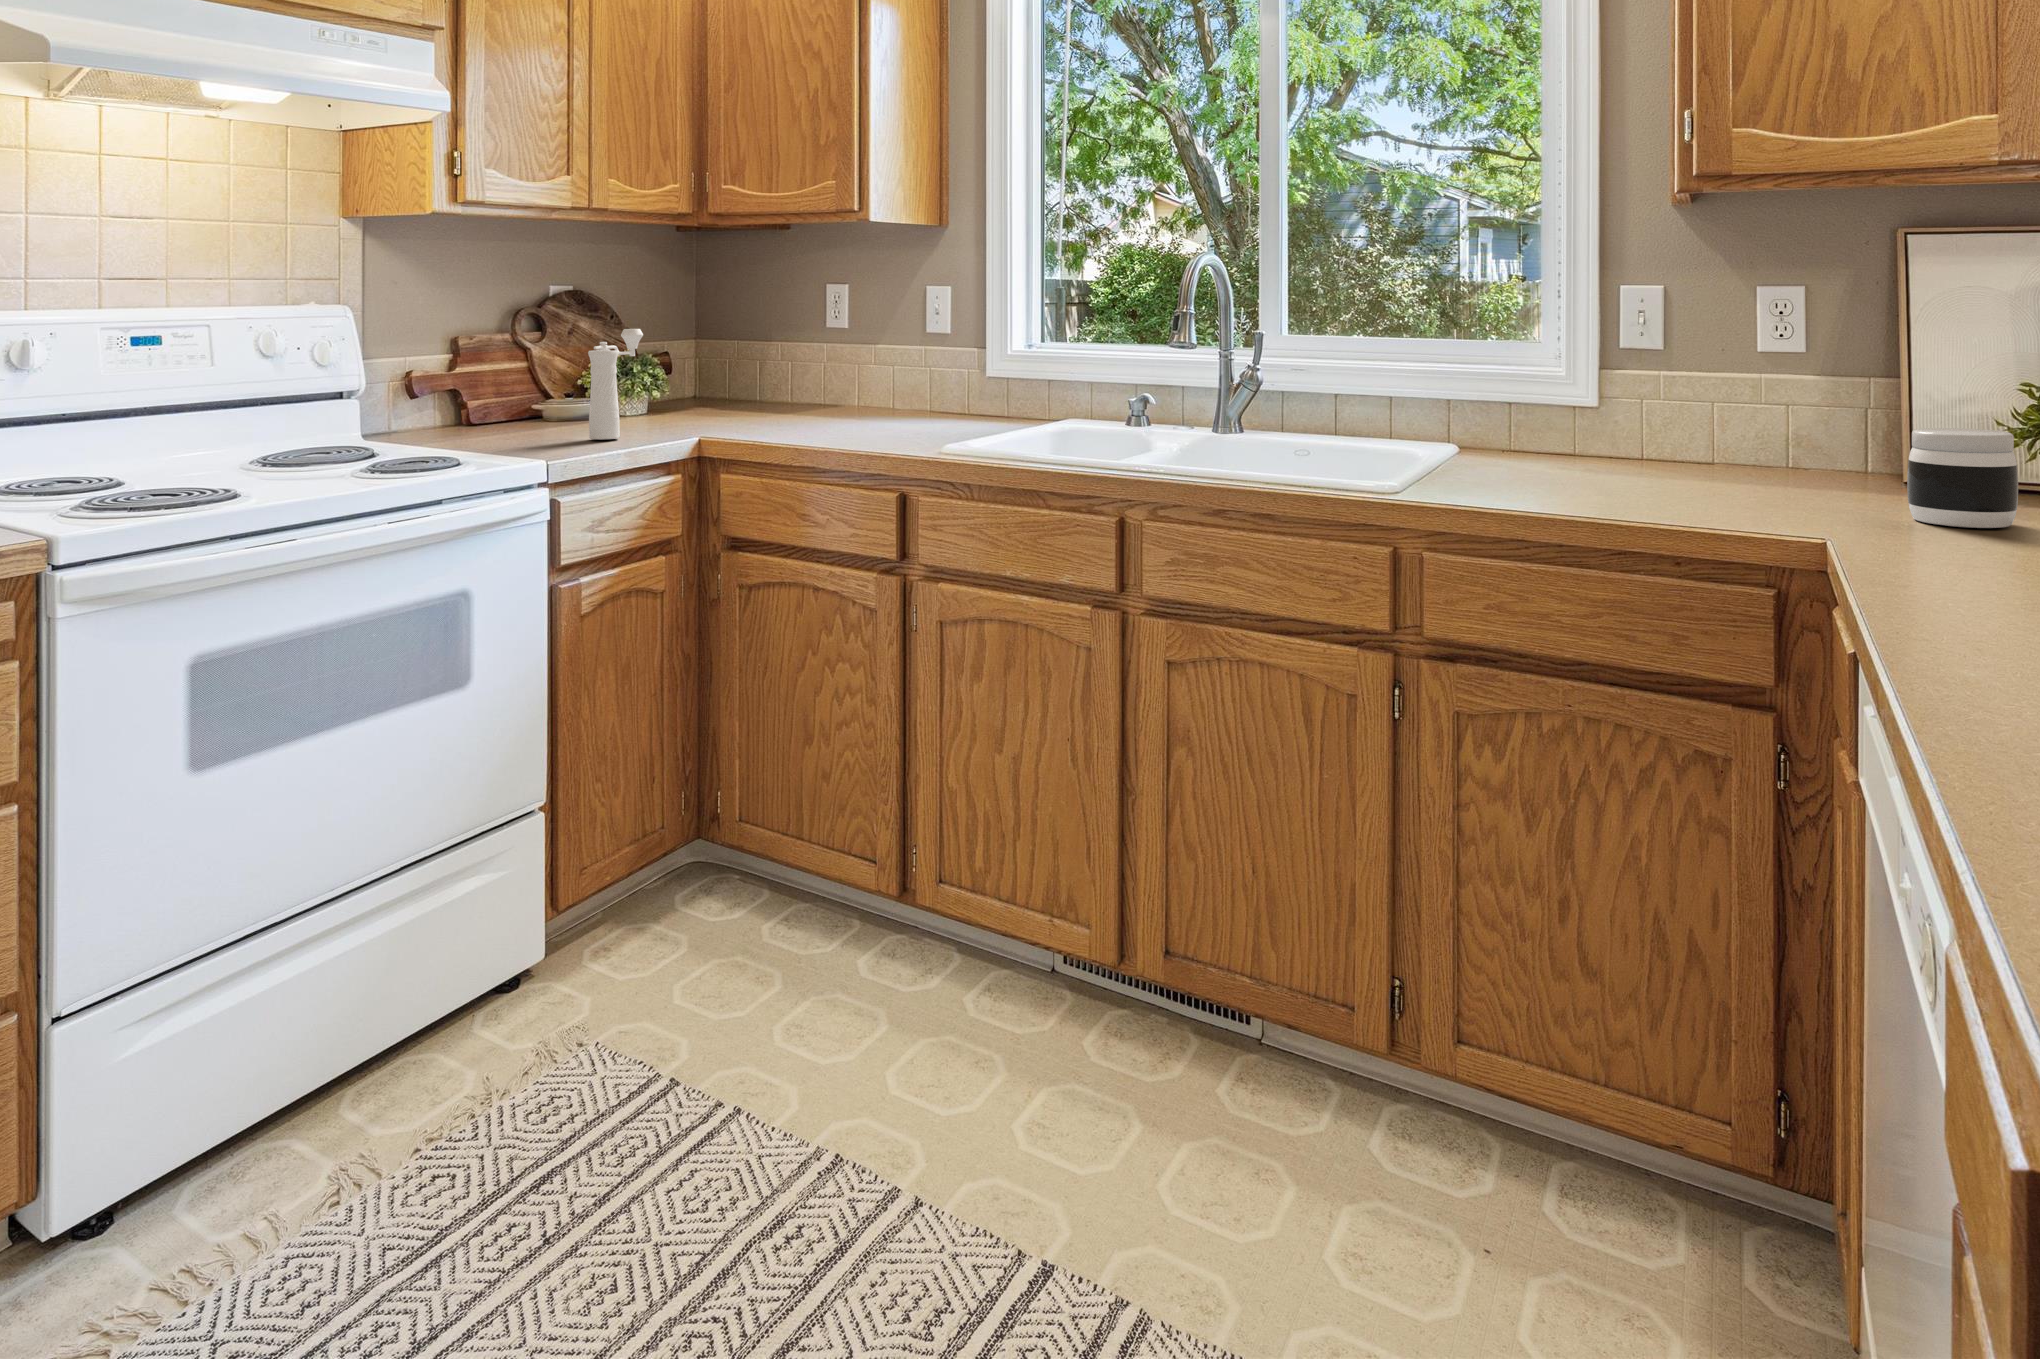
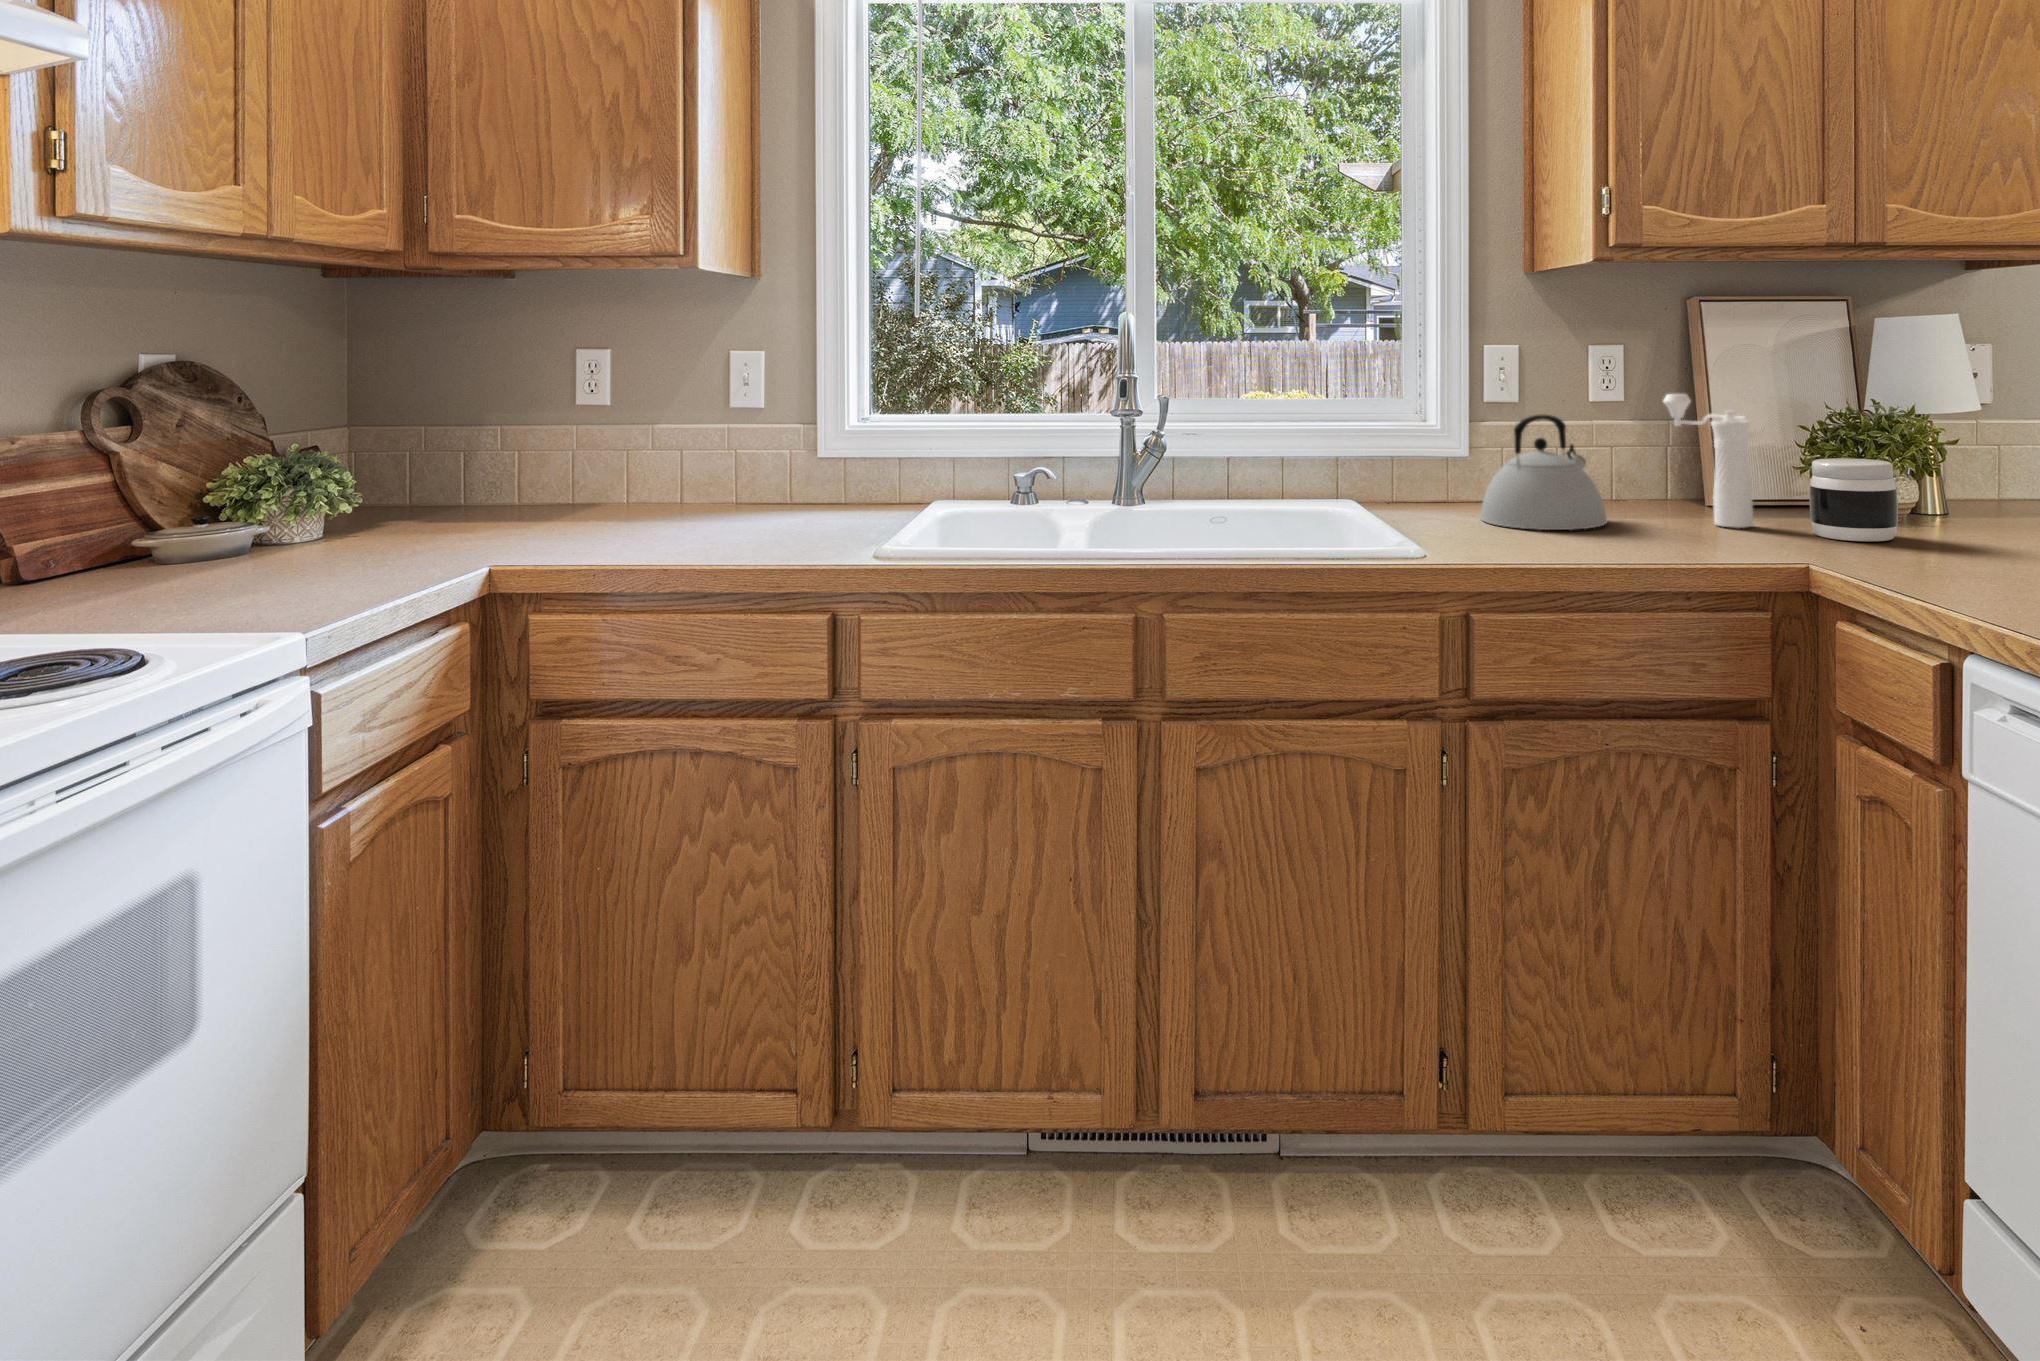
pepper mill: present [588,329,643,440] -> present [1663,394,1753,528]
kettle: none [1546,365,1690,489] -> present [1481,415,1607,530]

